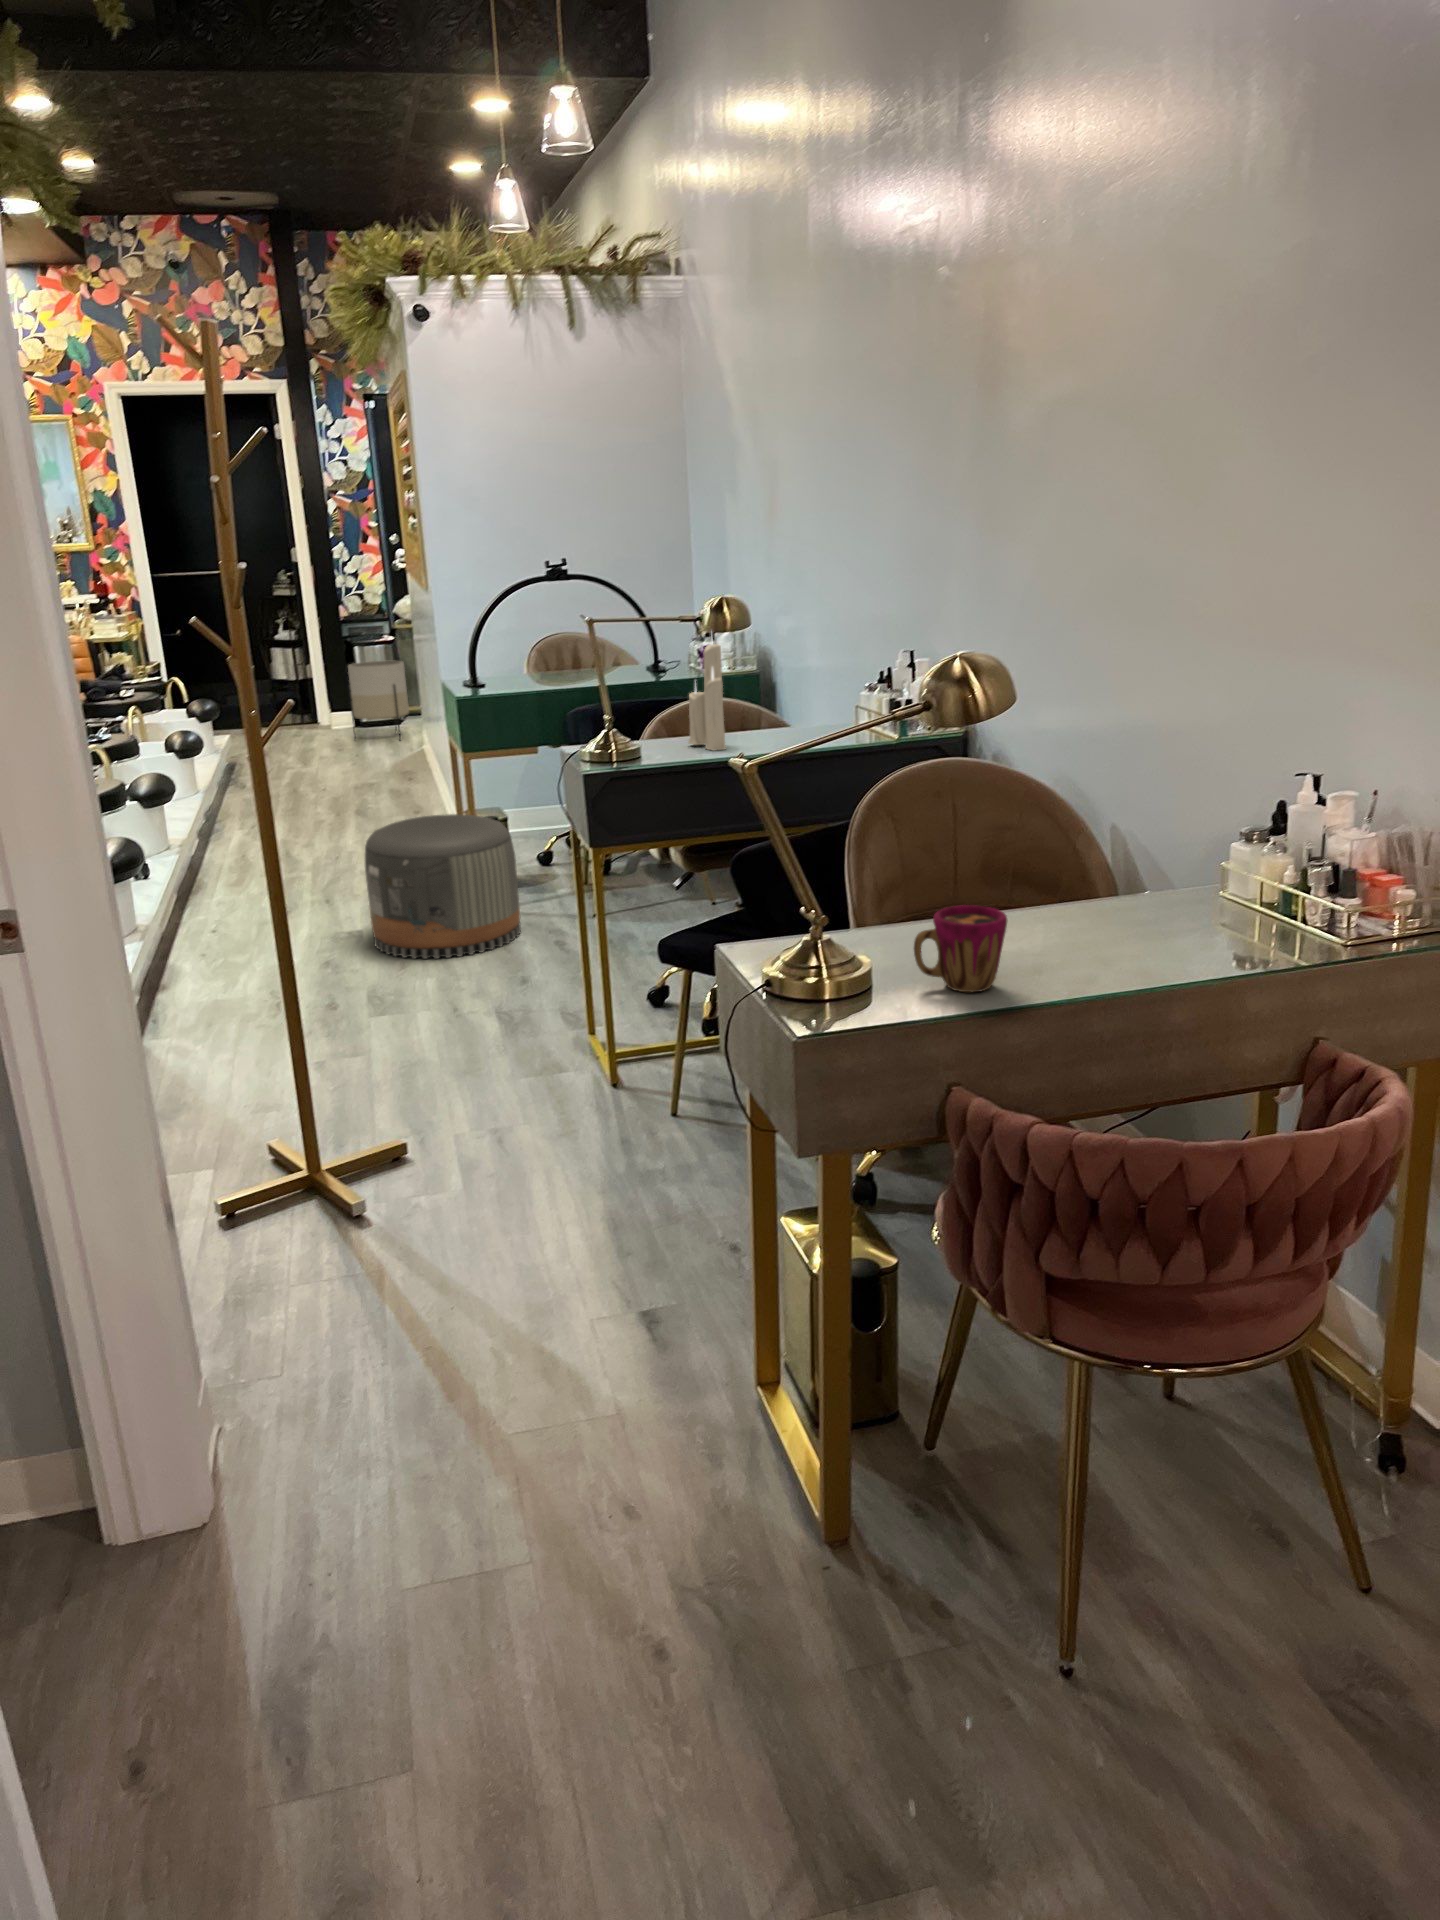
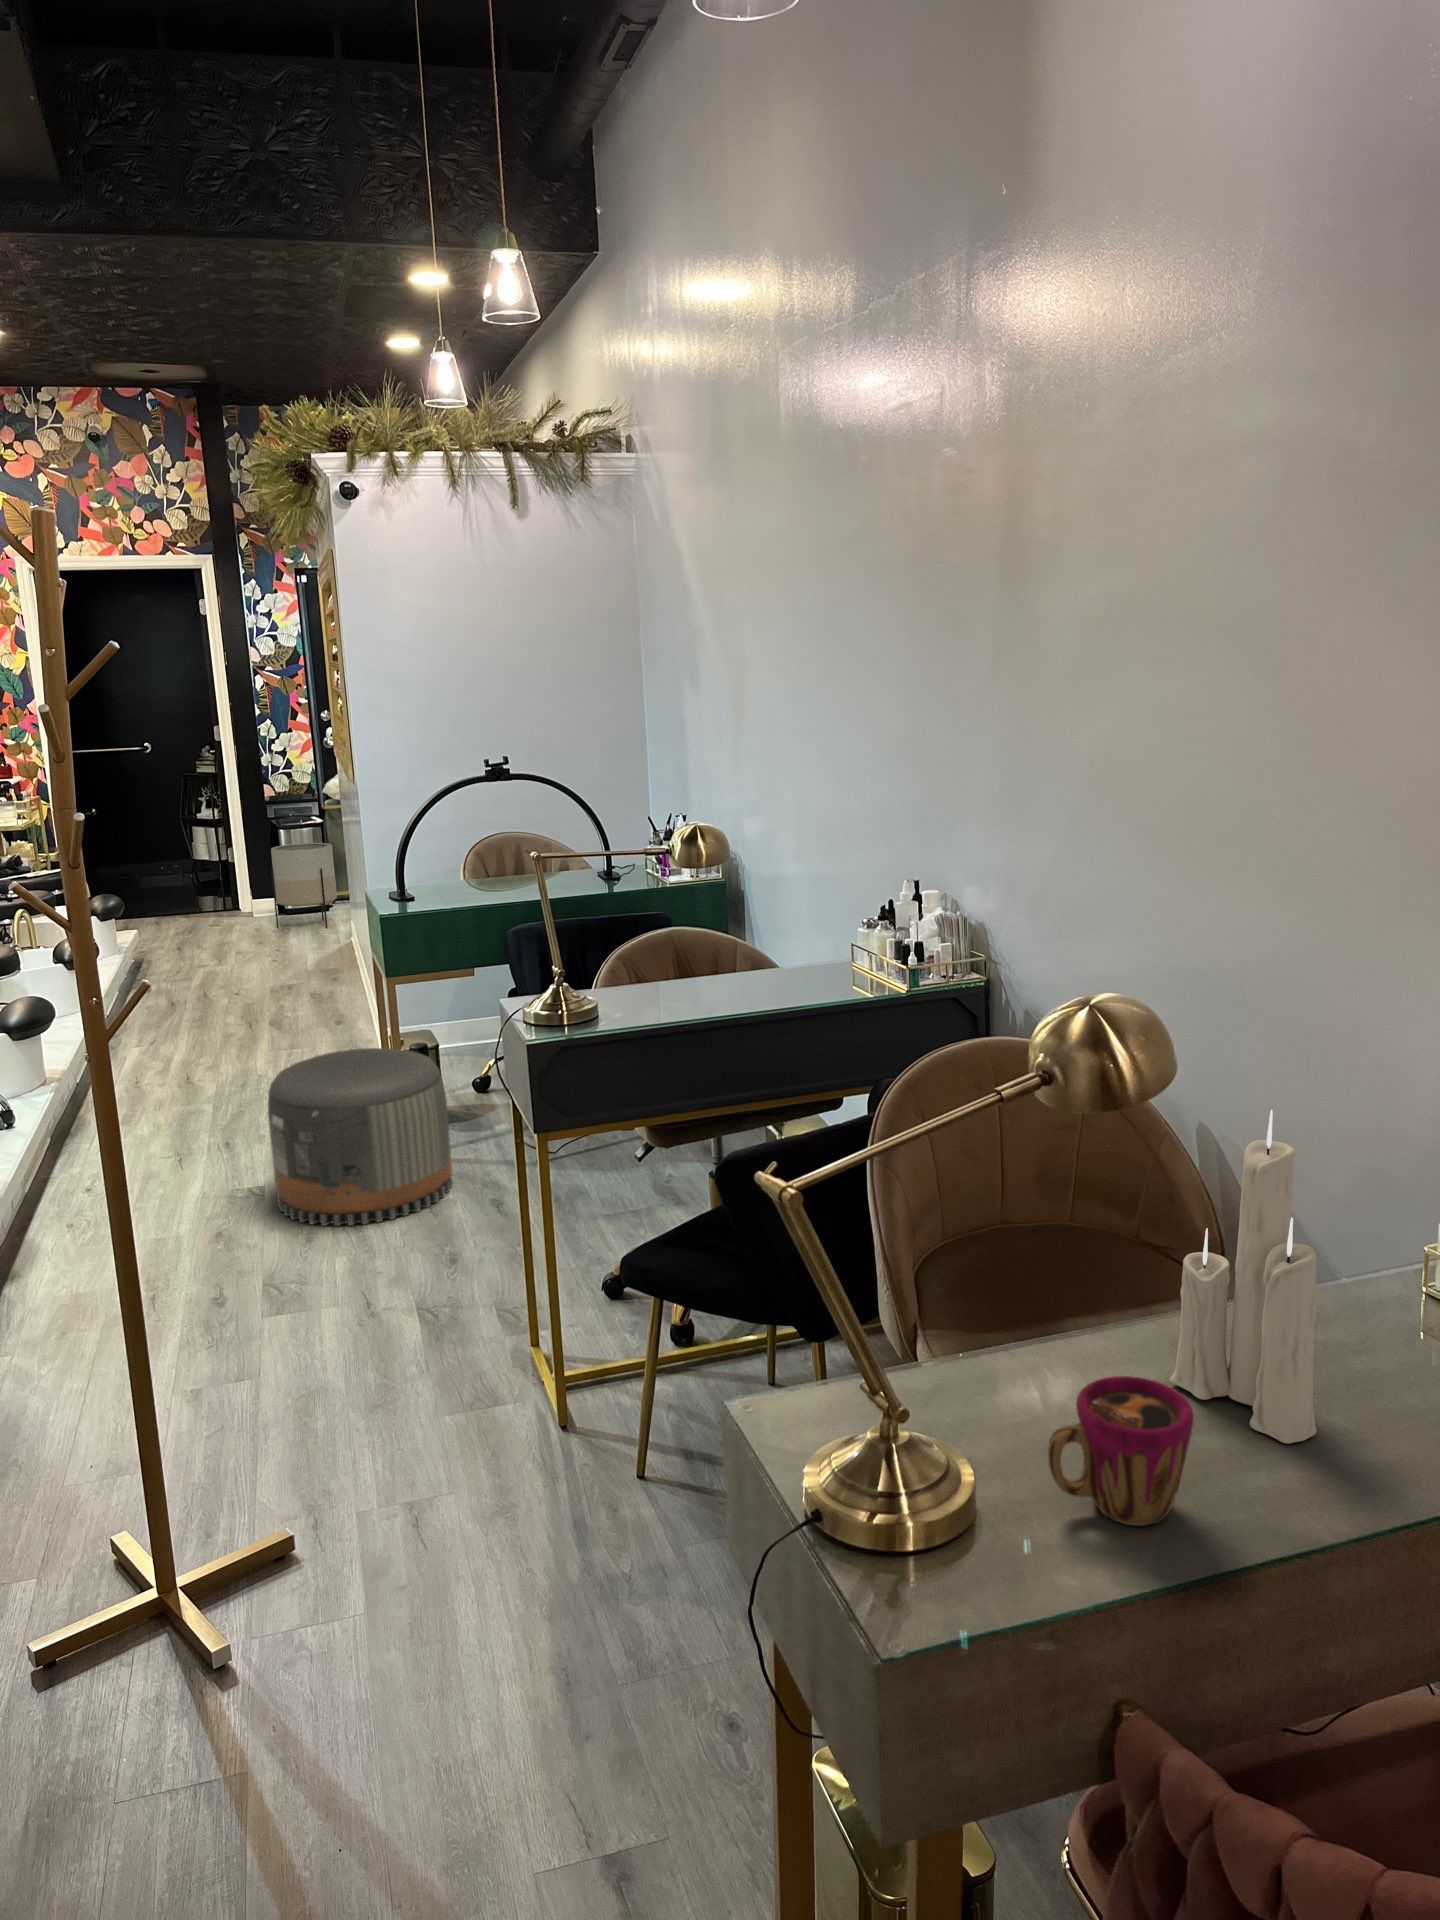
candle: present [689,642,726,750] -> present [1170,1110,1317,1444]

